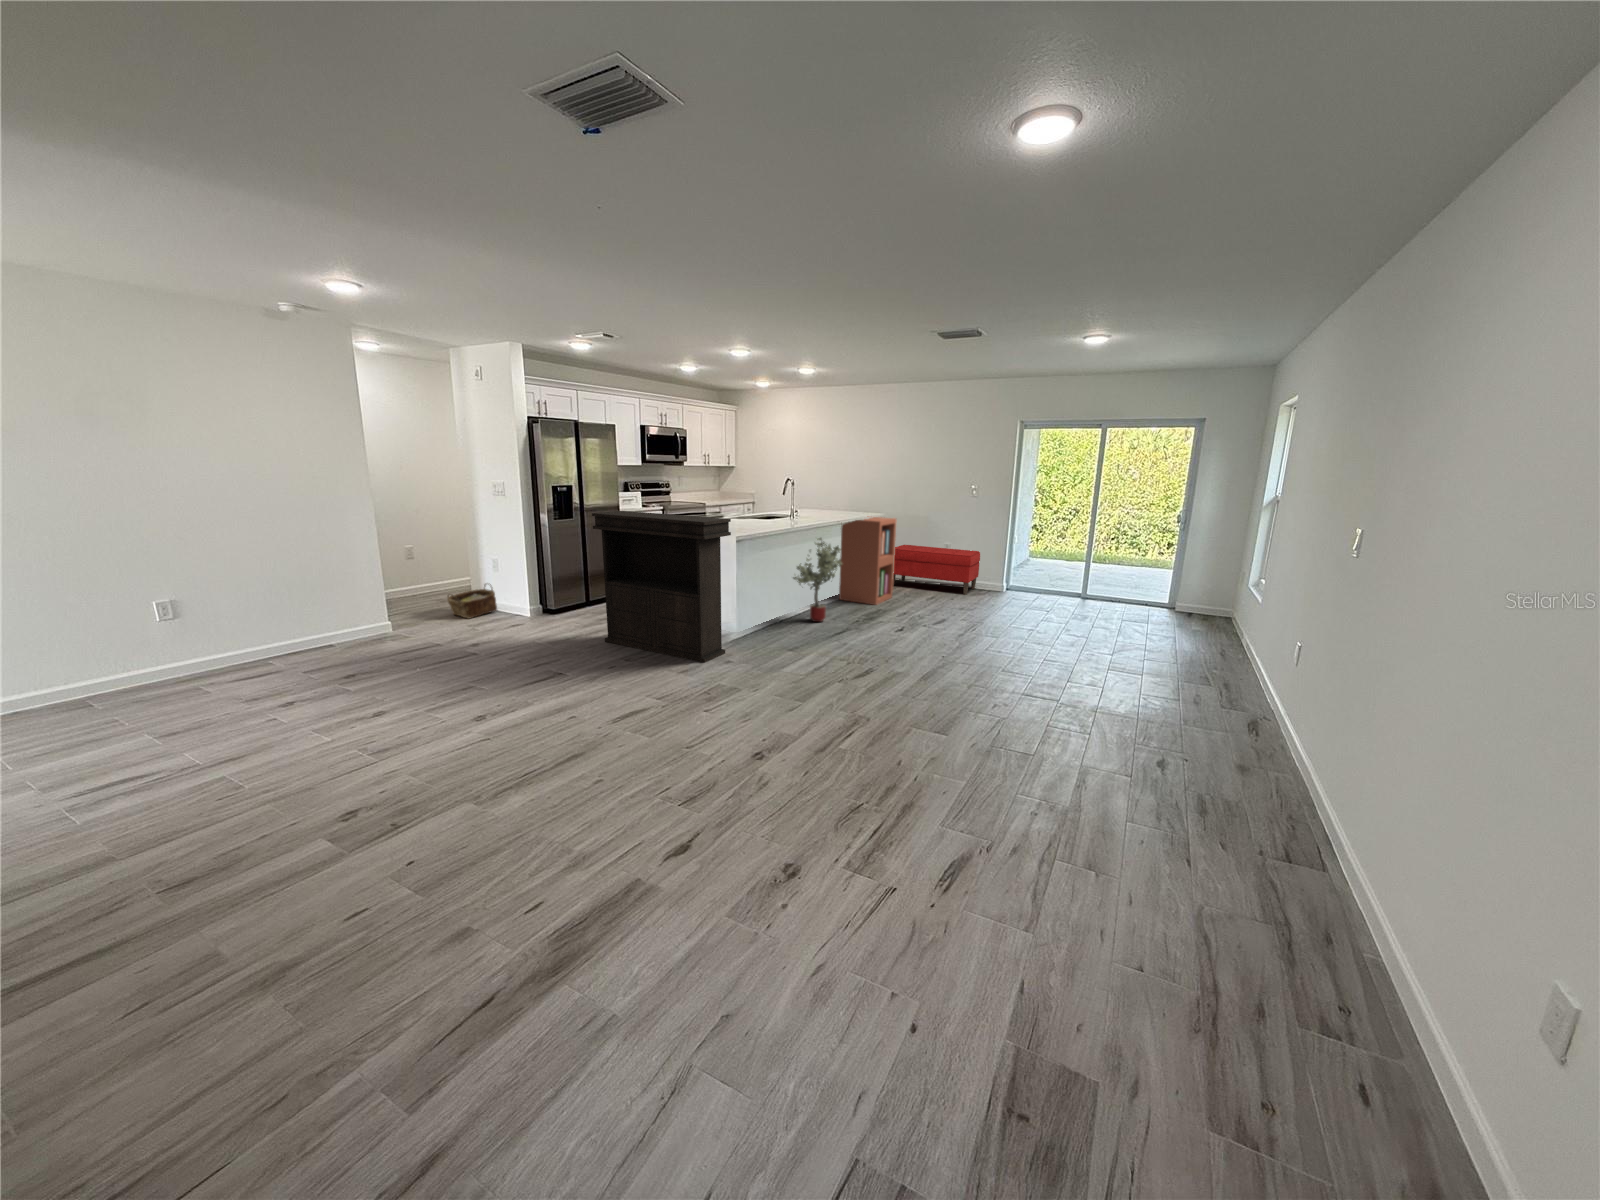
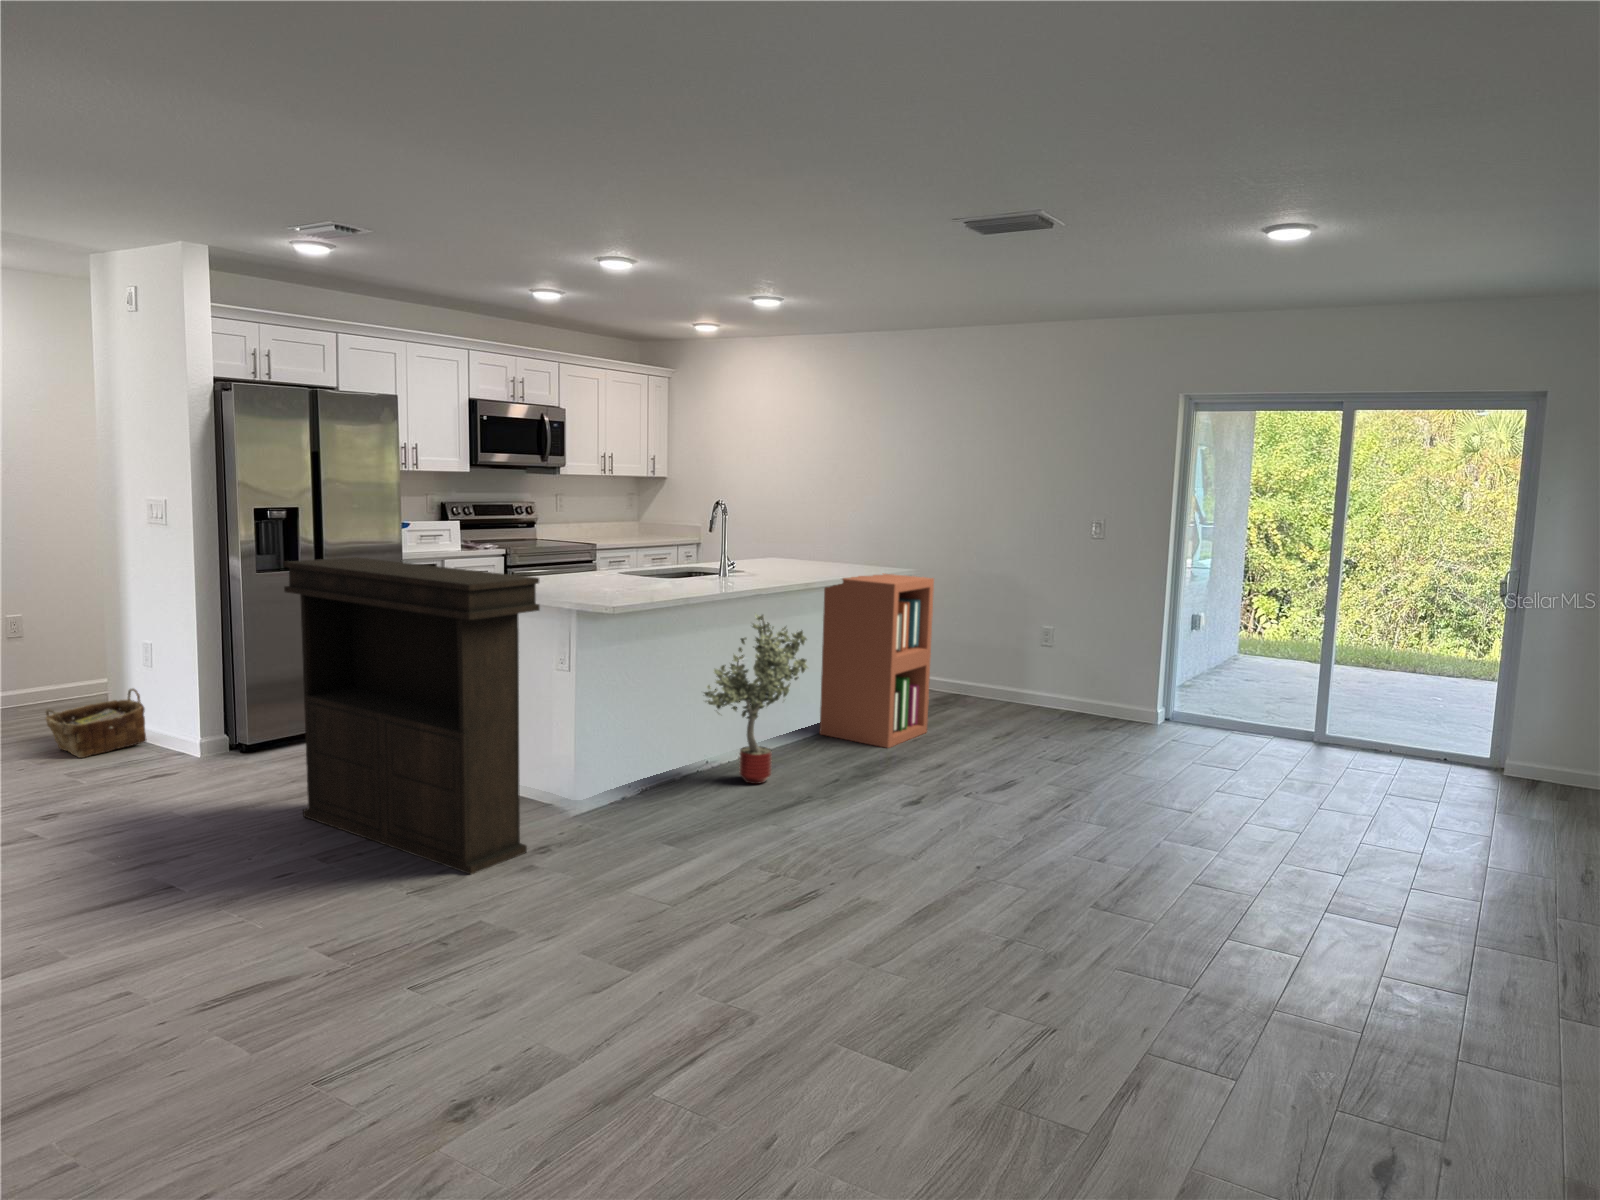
bench: present [893,545,980,595] -> none [931,627,1109,730]

